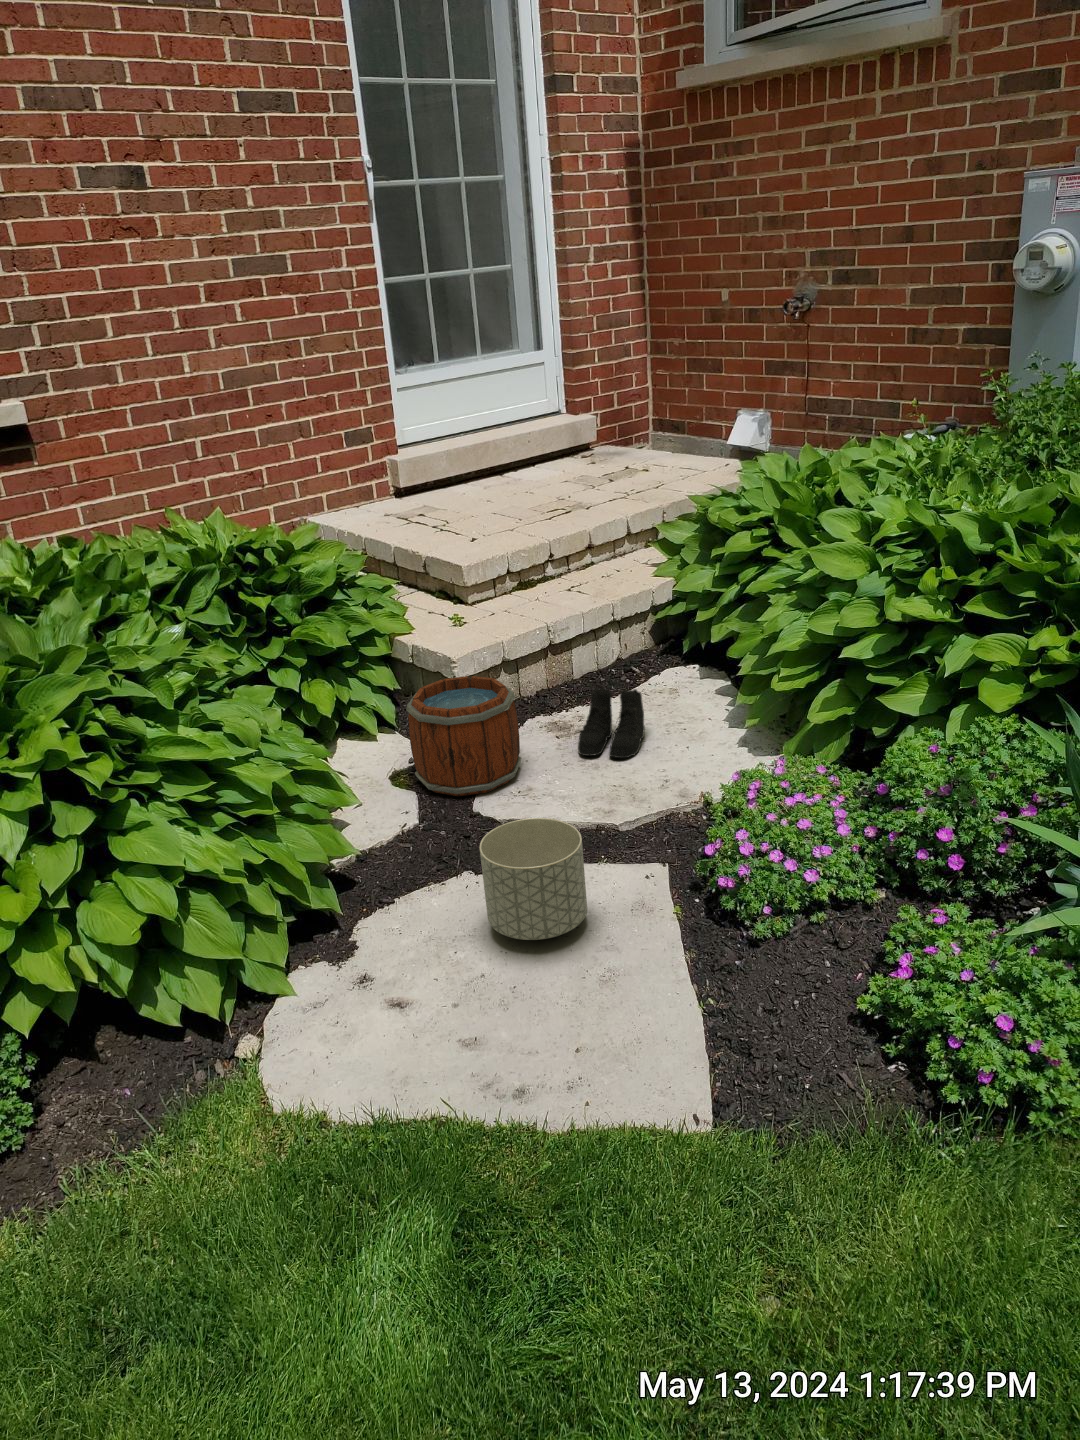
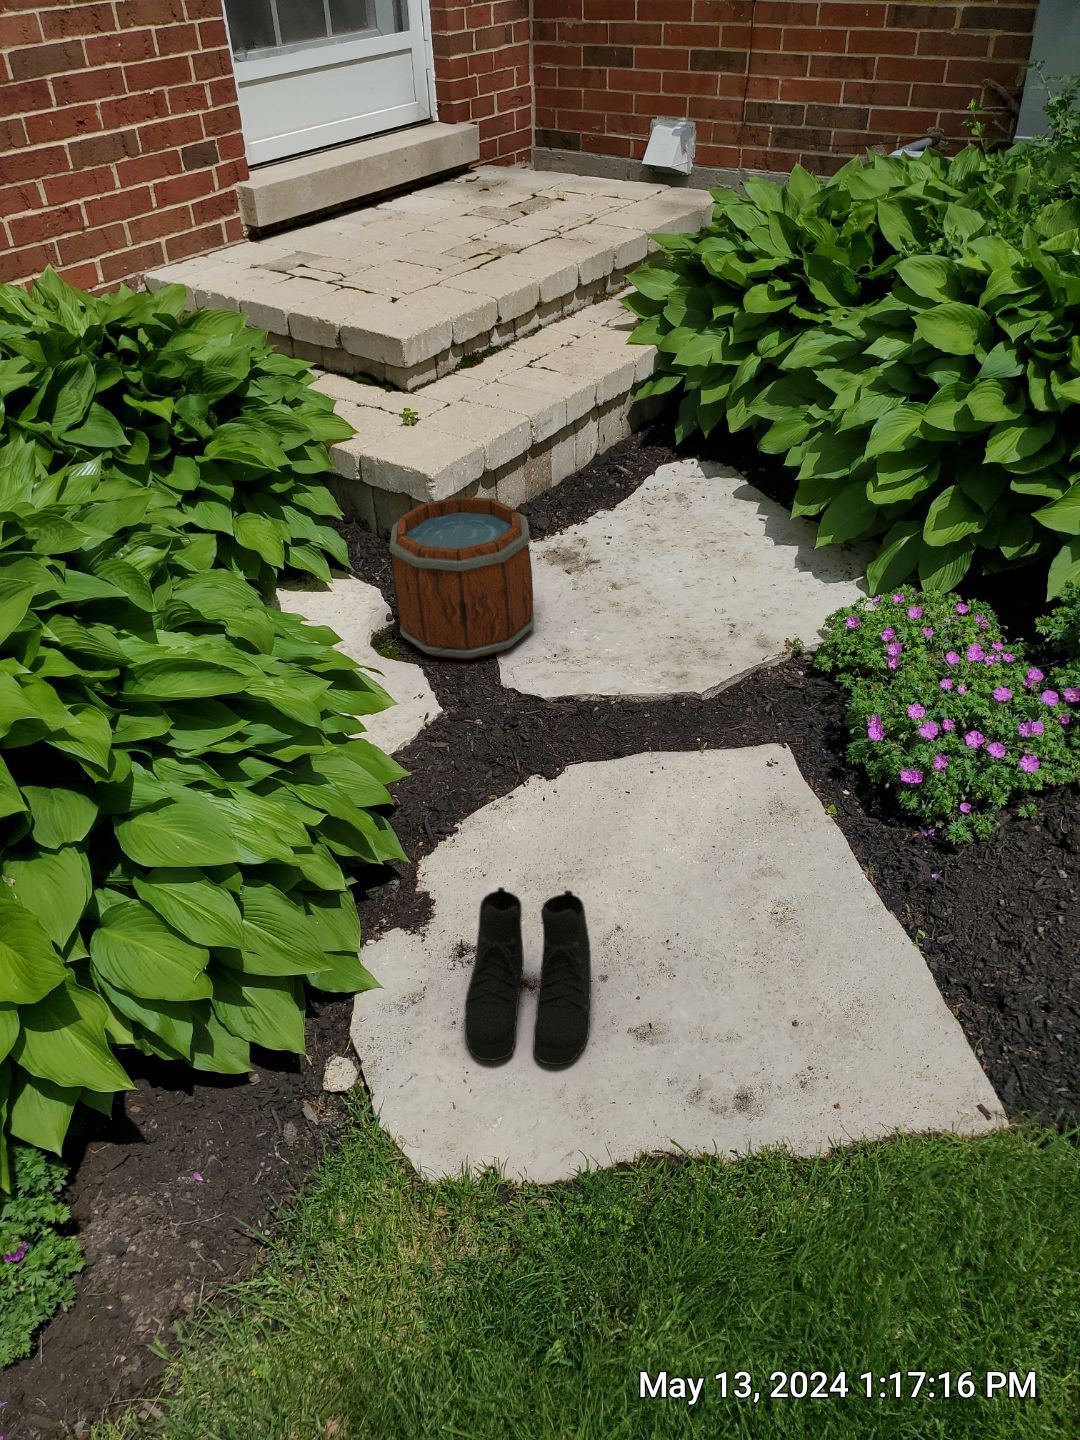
boots: present [578,688,645,758] -> present [464,887,591,1065]
planter: present [480,818,587,940] -> none [599,707,738,875]

